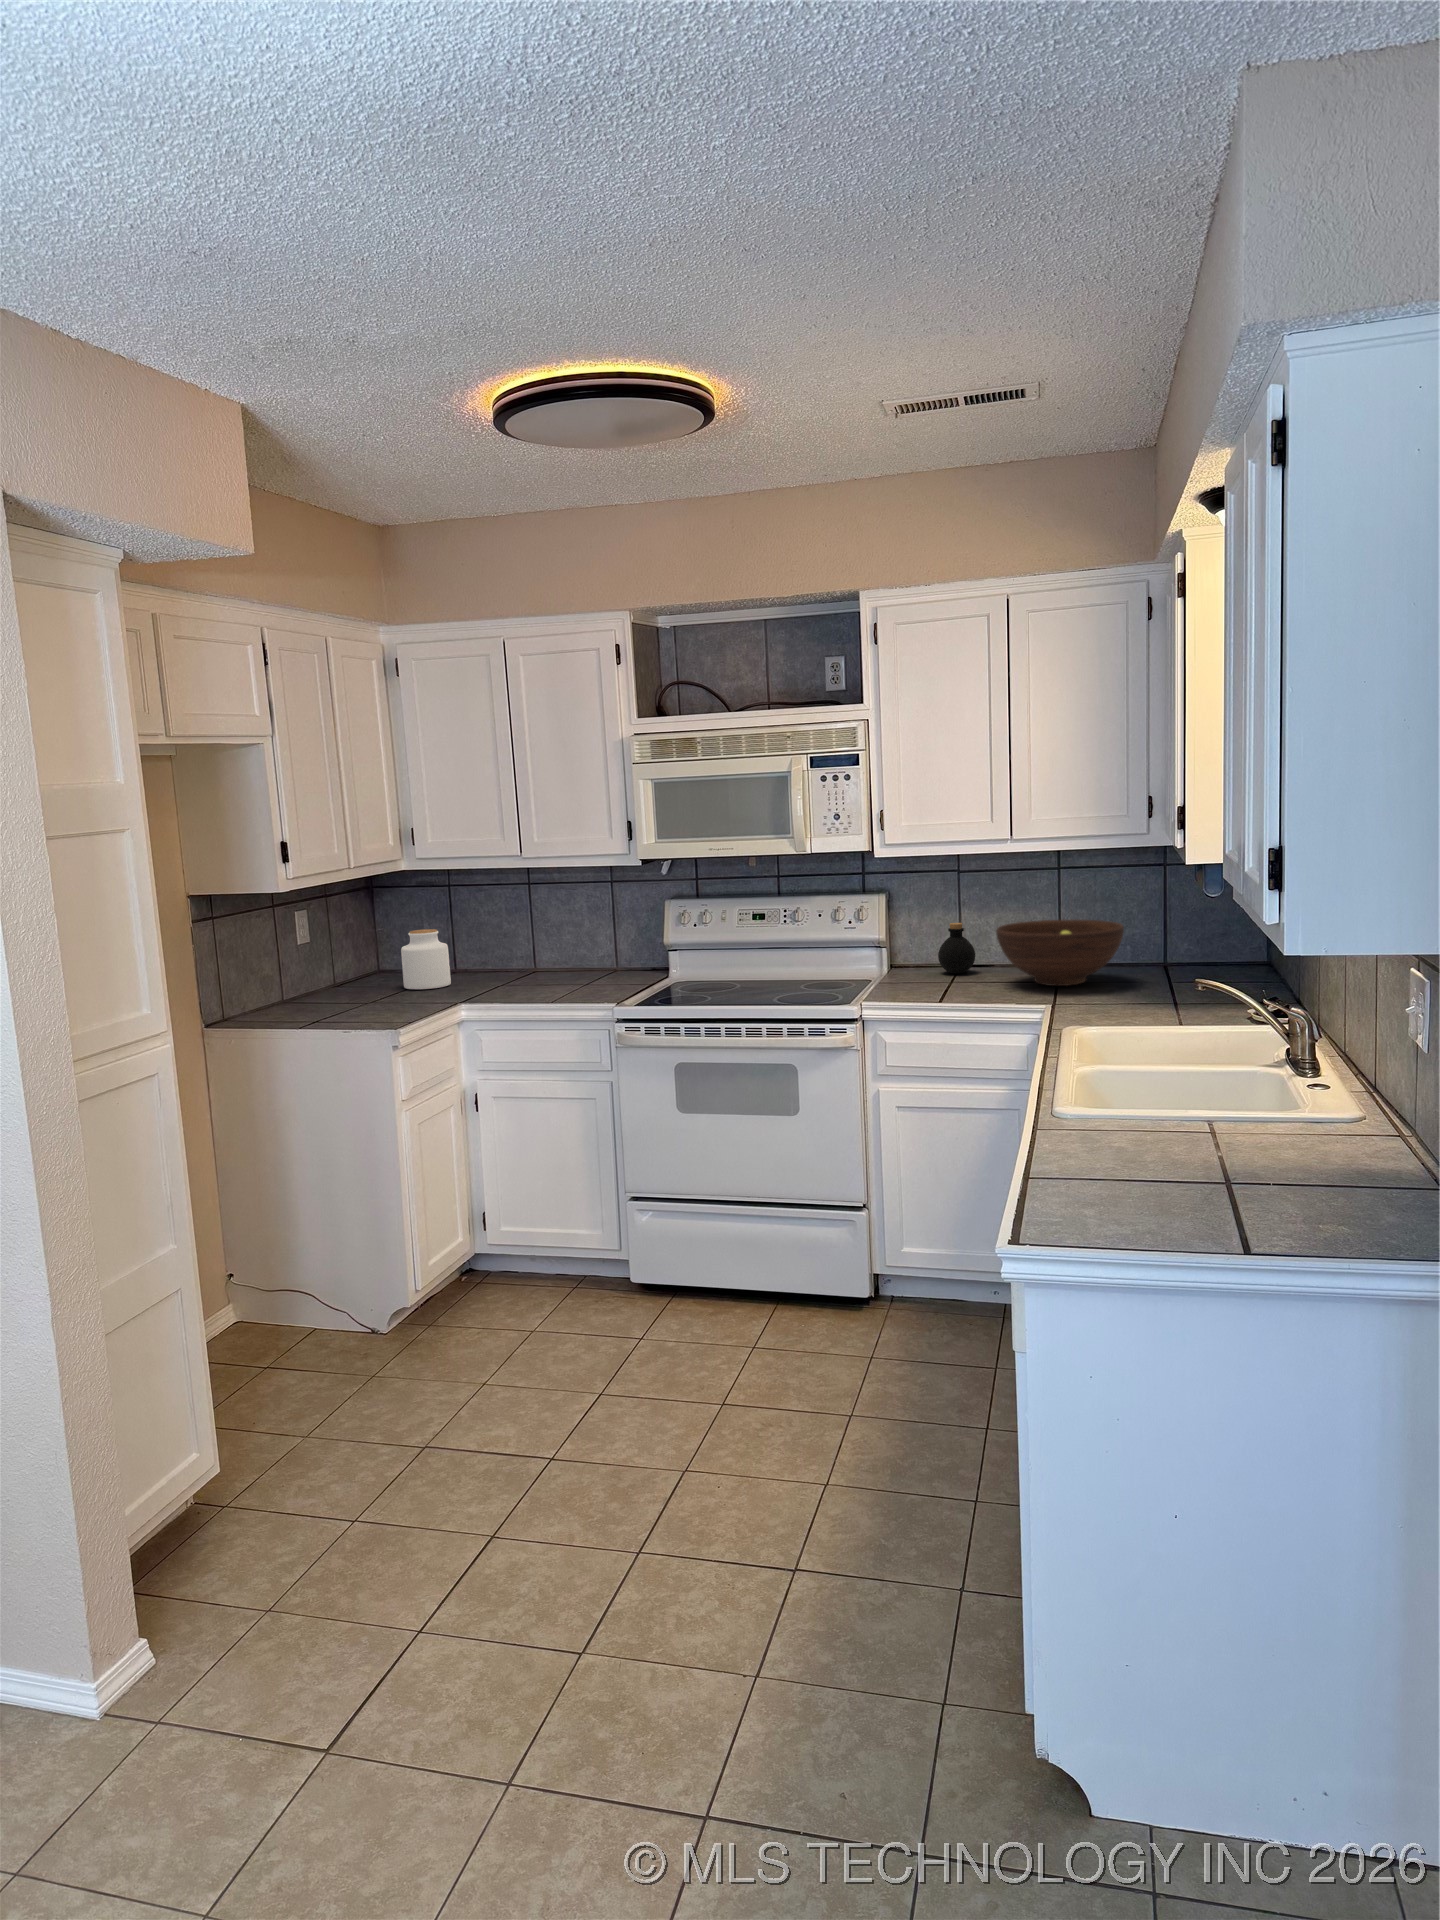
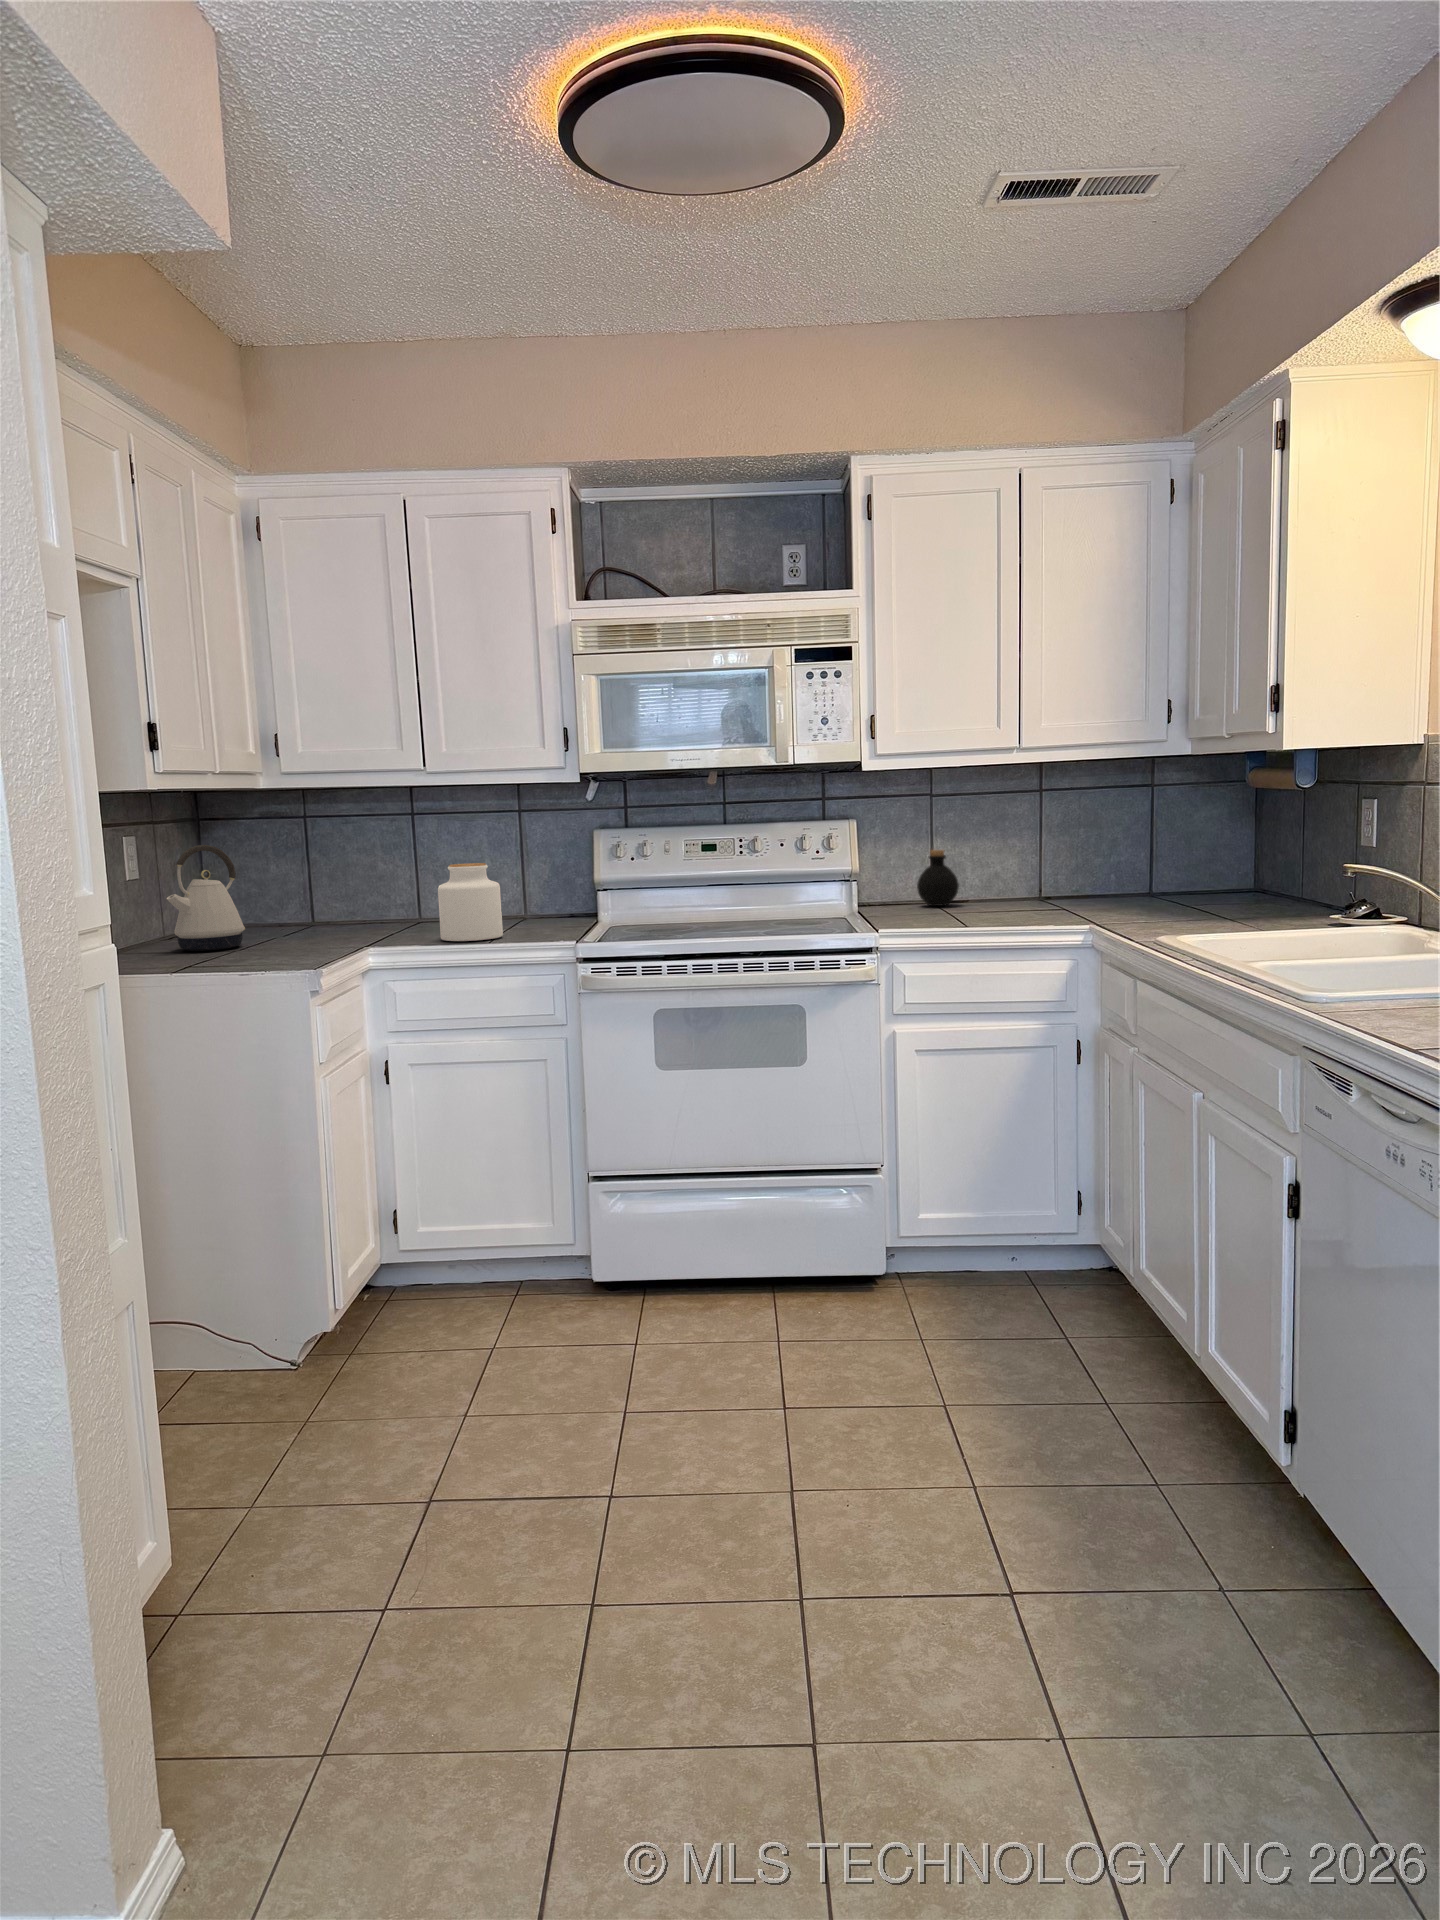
kettle: none [316,919,379,1003] -> present [167,845,245,951]
fruit bowl: present [996,920,1124,986] -> none [1000,842,1142,911]
jar: present [401,929,451,989] -> present [438,863,503,941]

